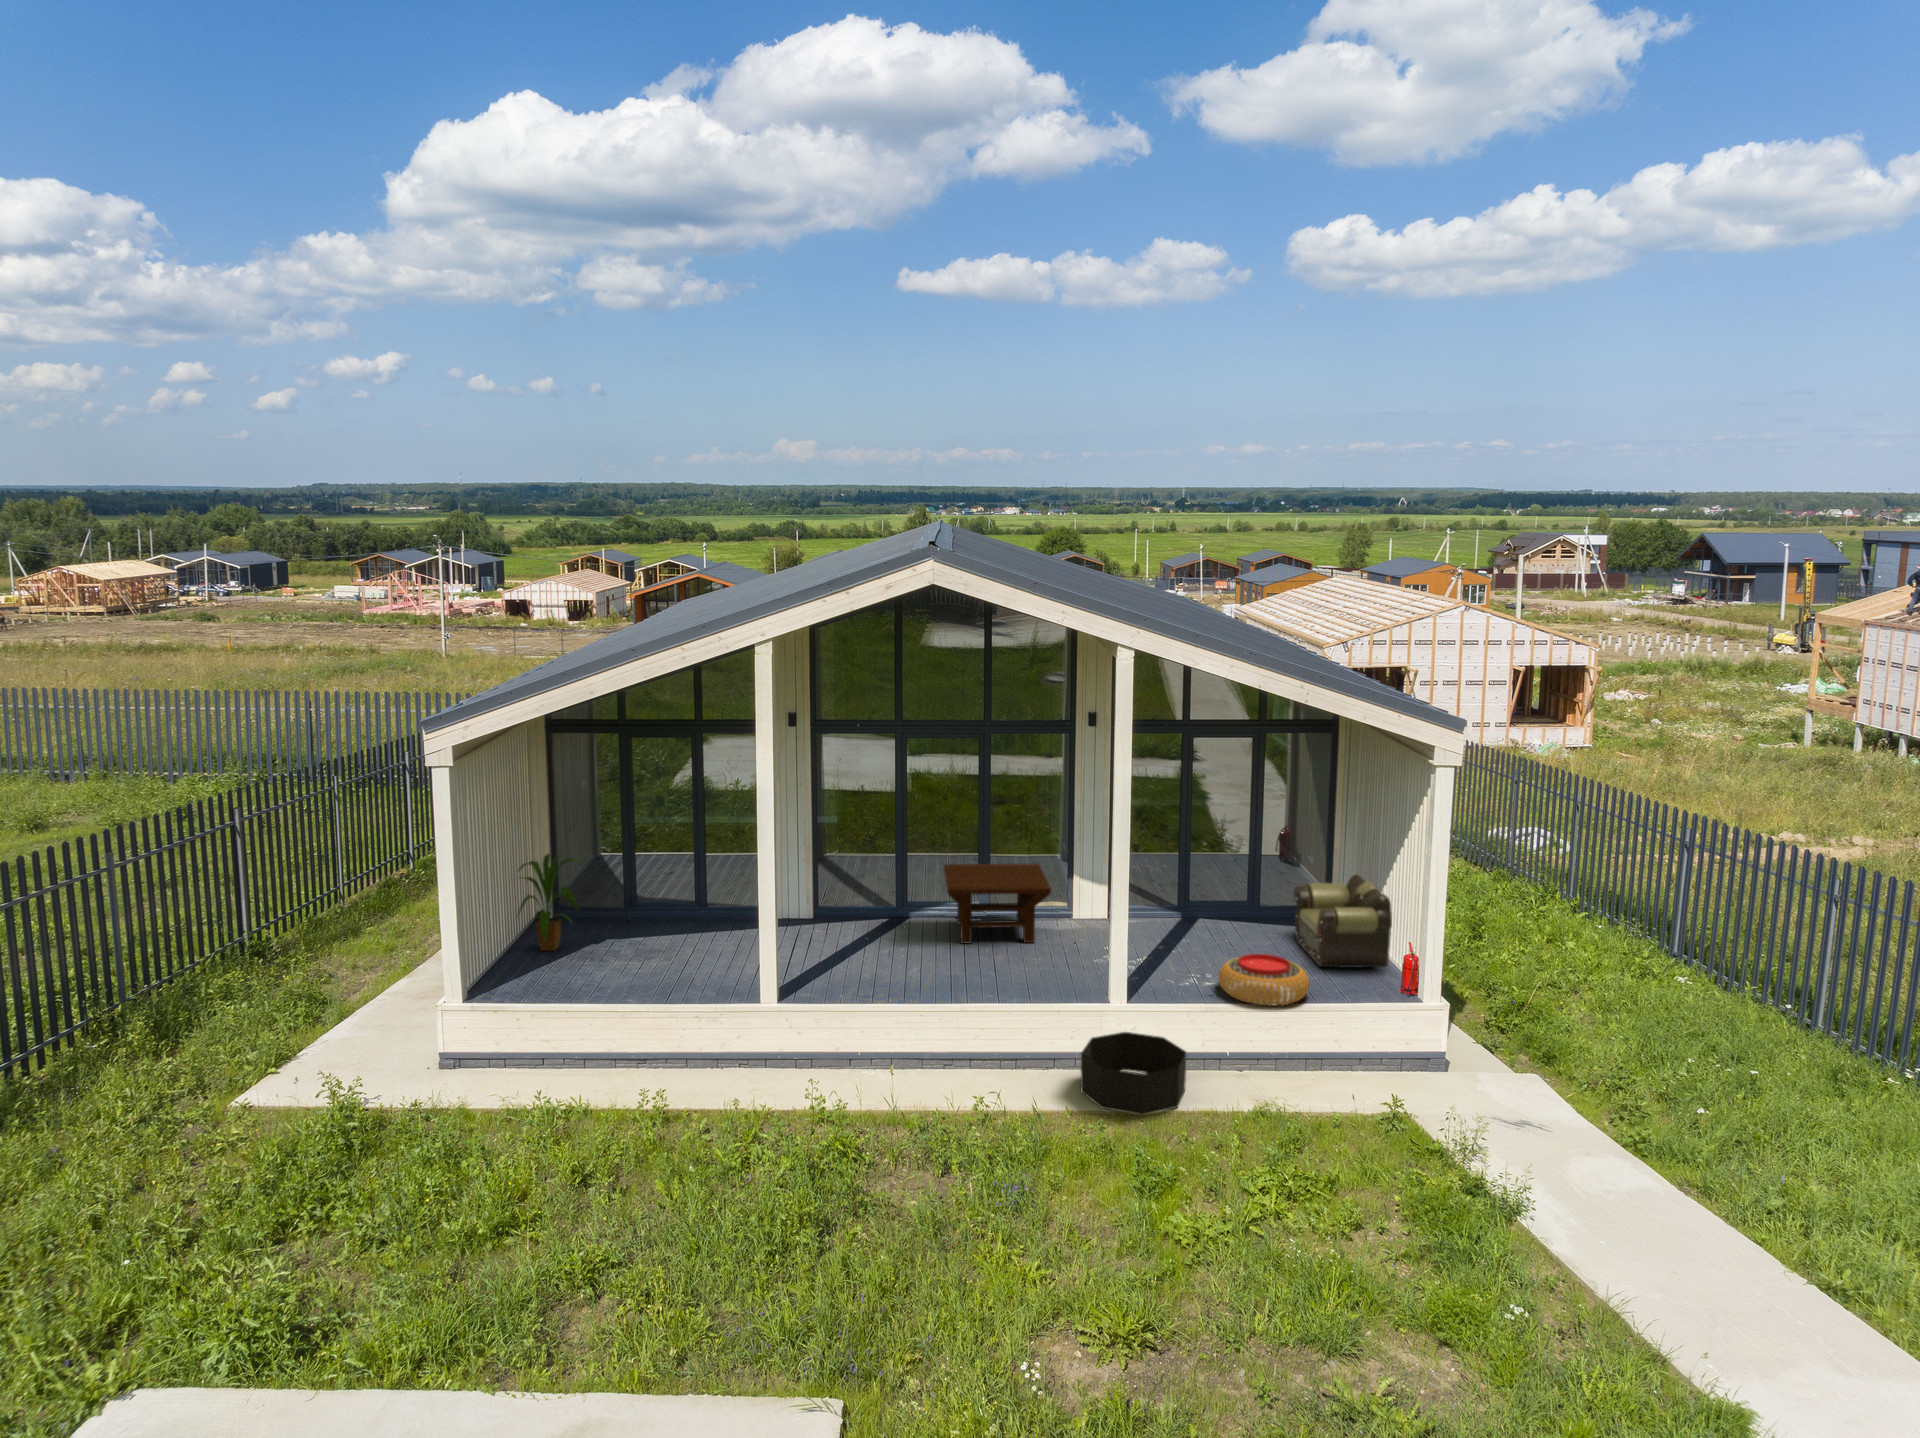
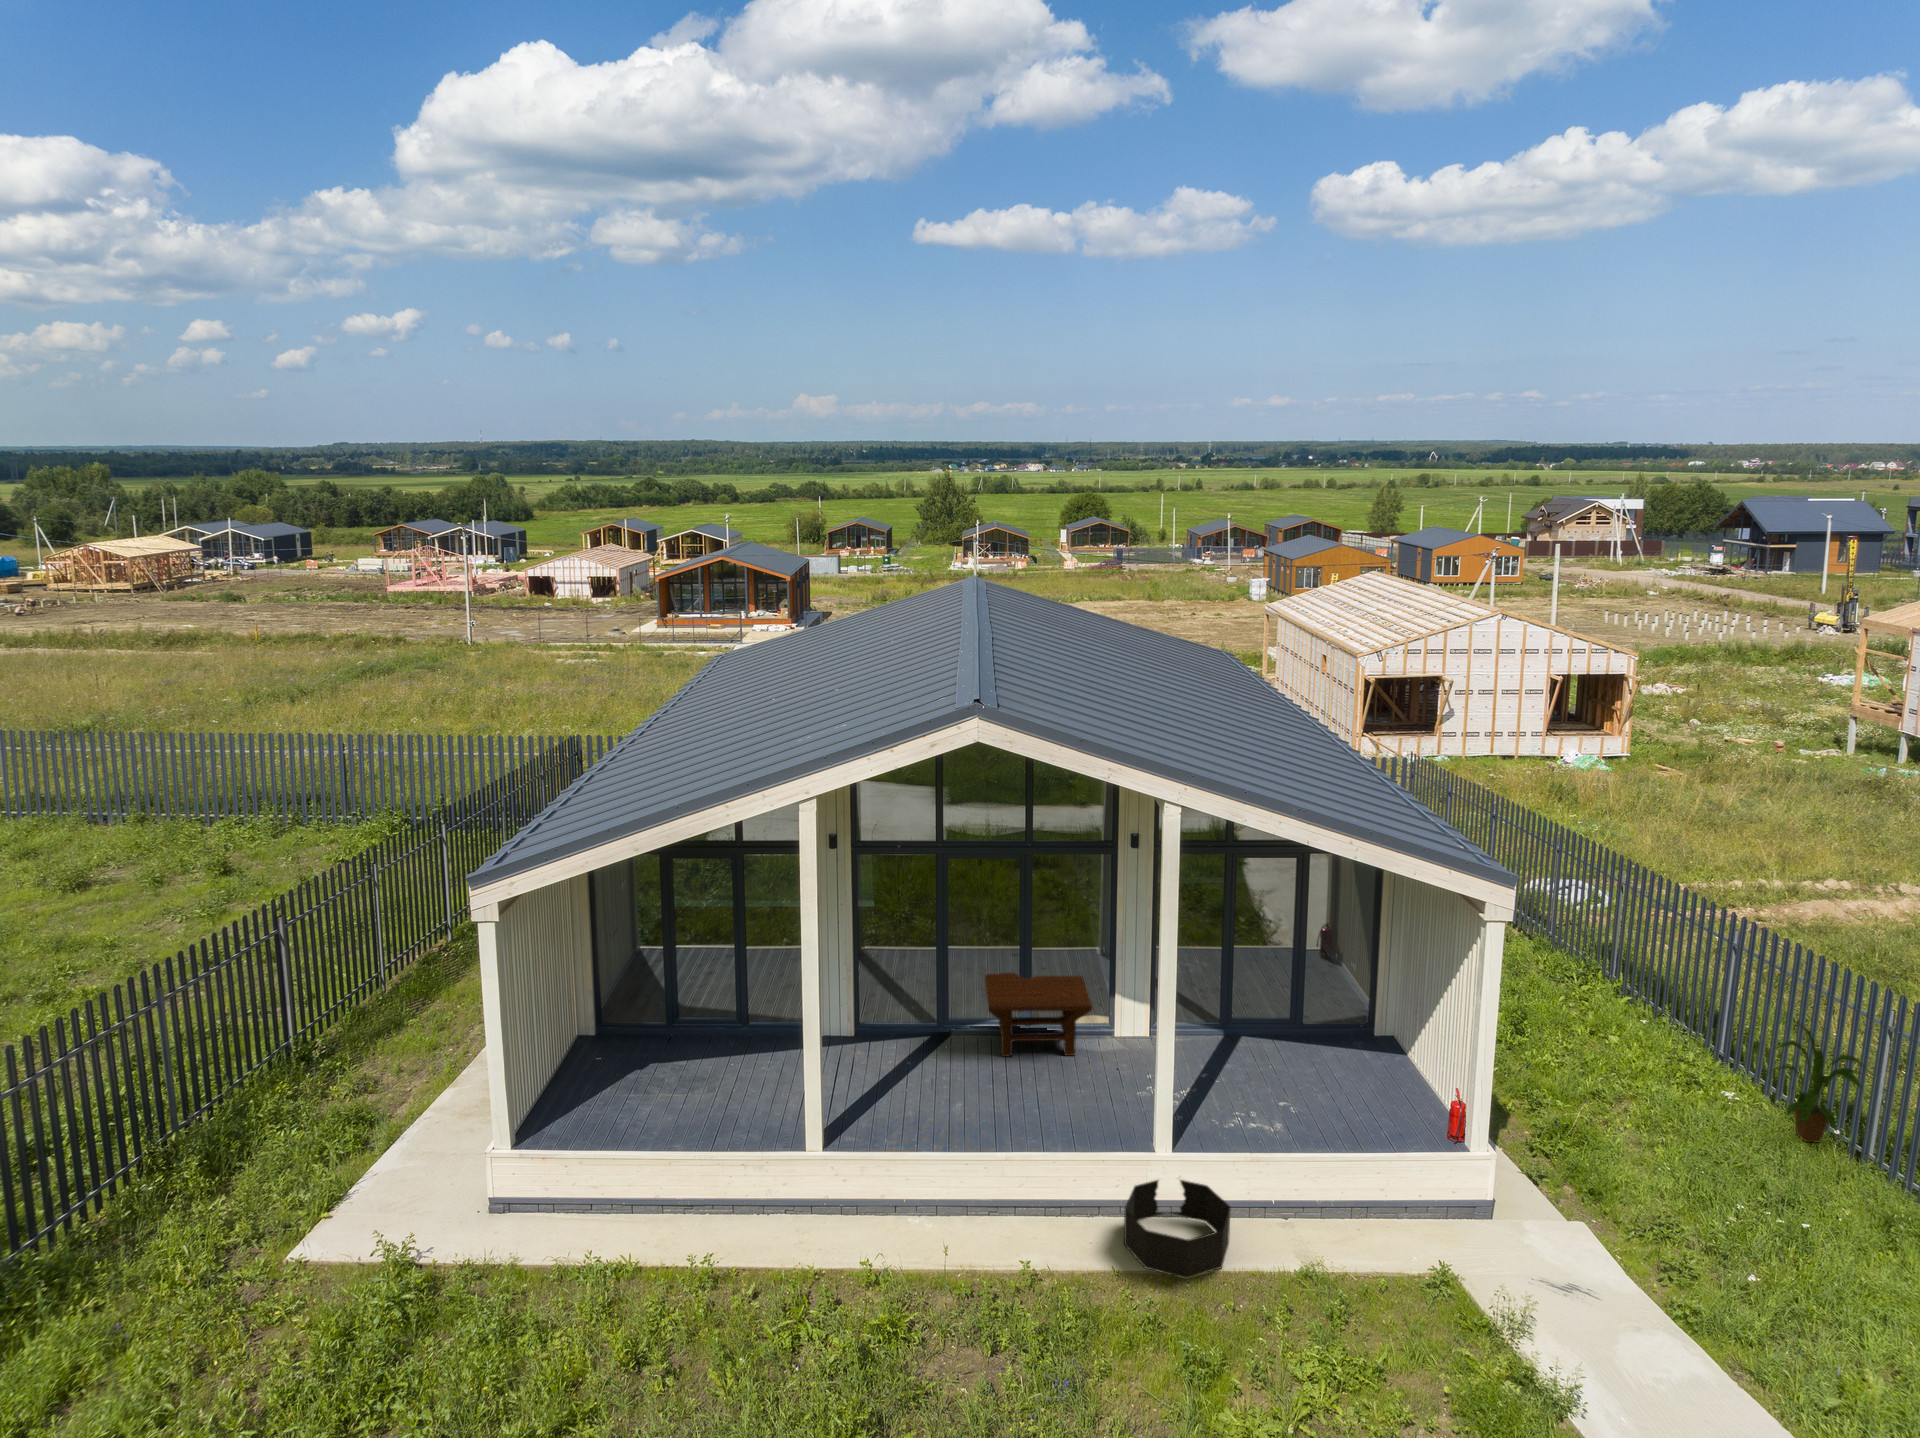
house plant: present [519,854,579,951] -> present [1777,1023,1863,1142]
armchair: present [1294,875,1392,967] -> none [1337,987,1437,1091]
pouf: present [1219,954,1309,1005] -> none [1262,1085,1354,1148]

